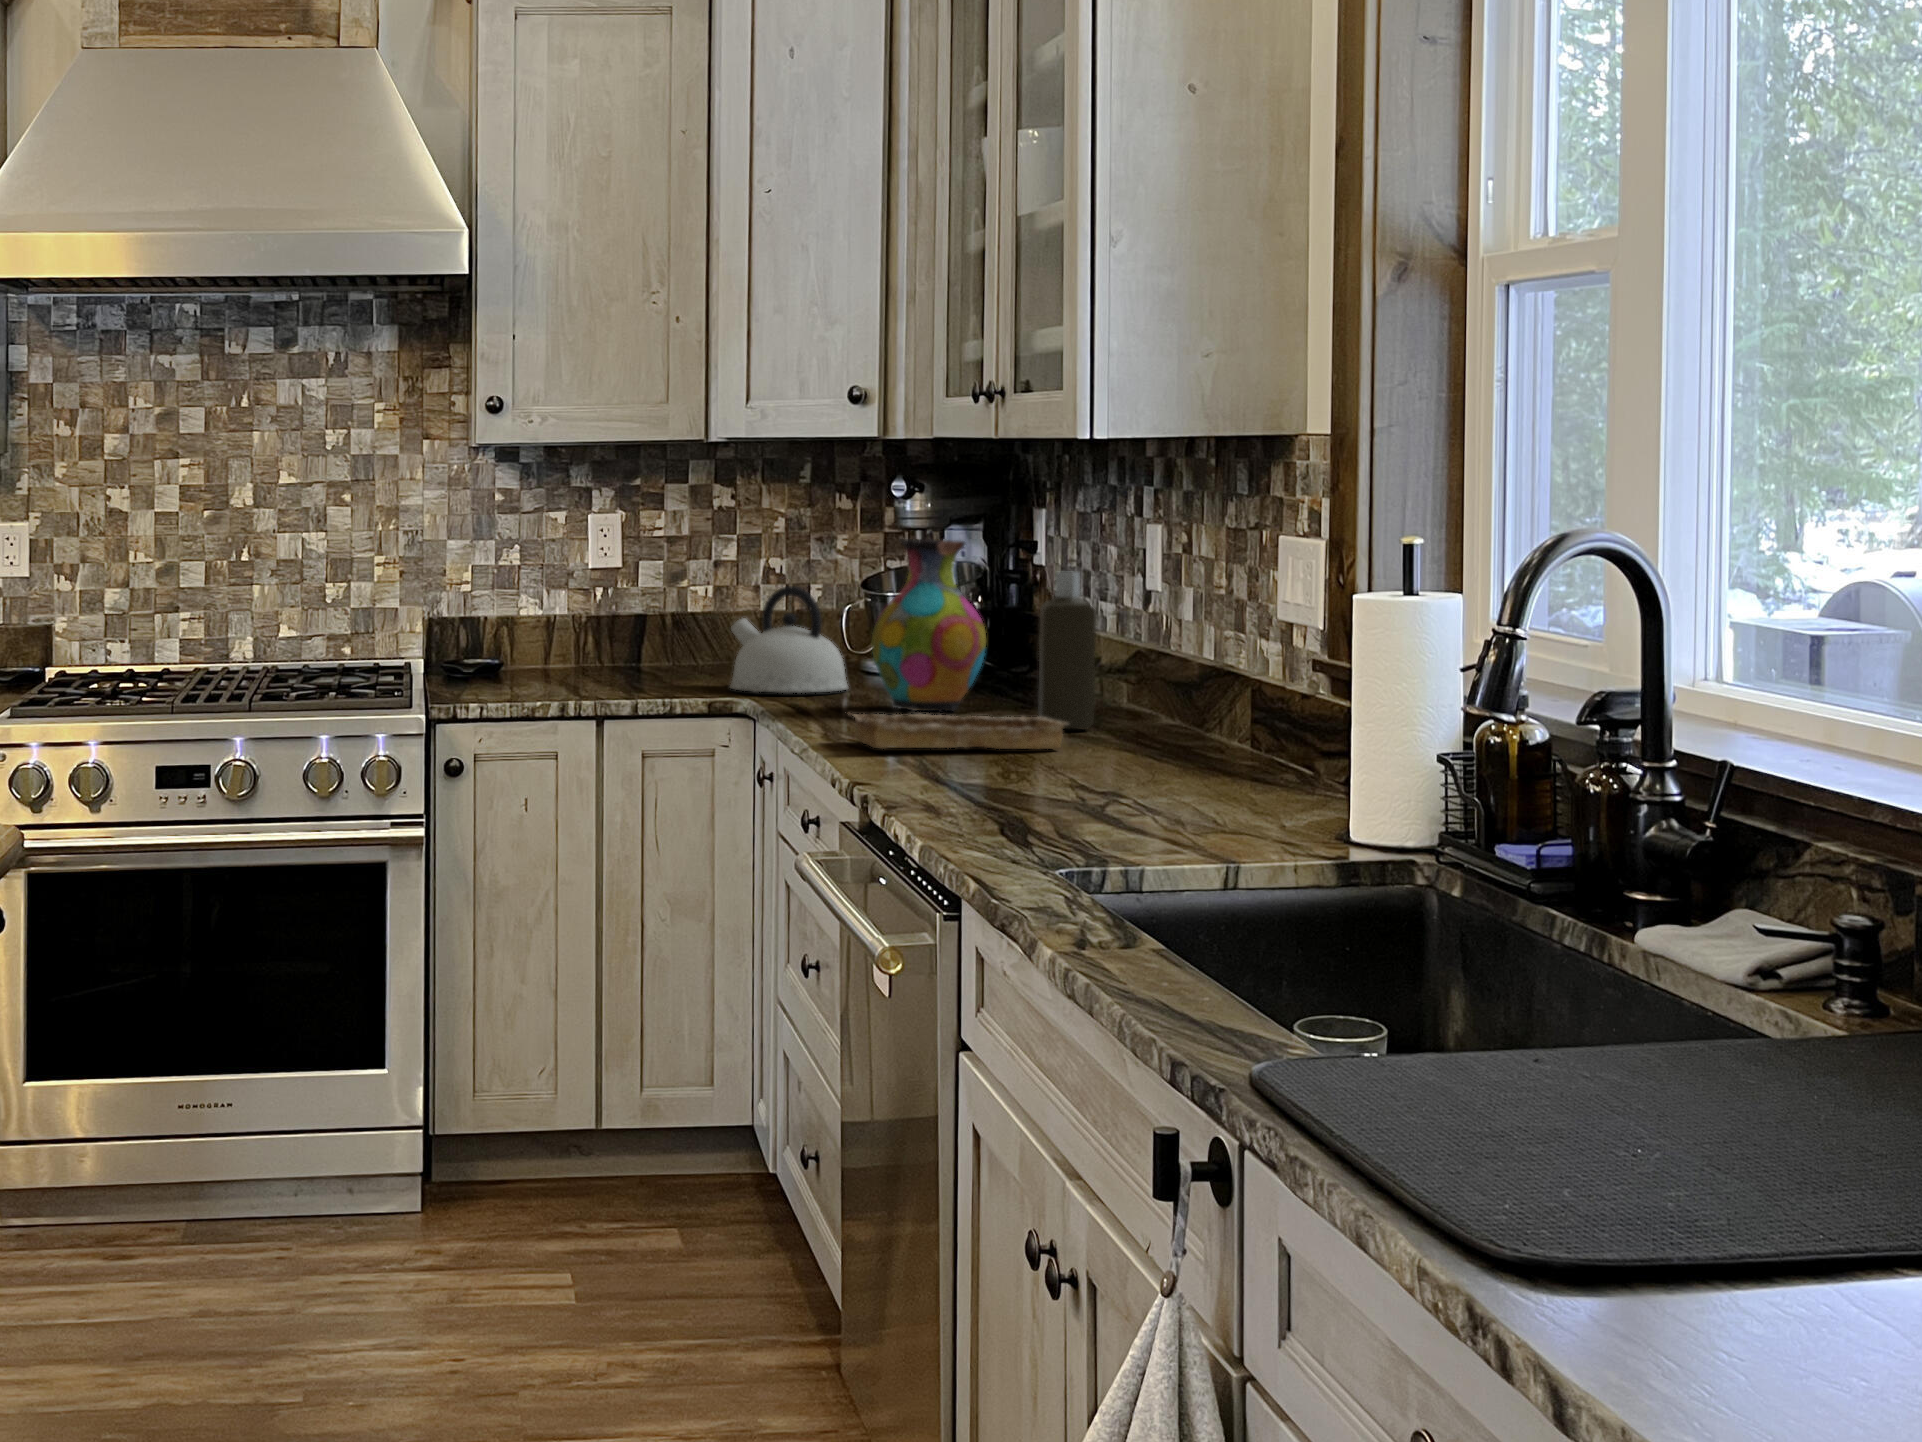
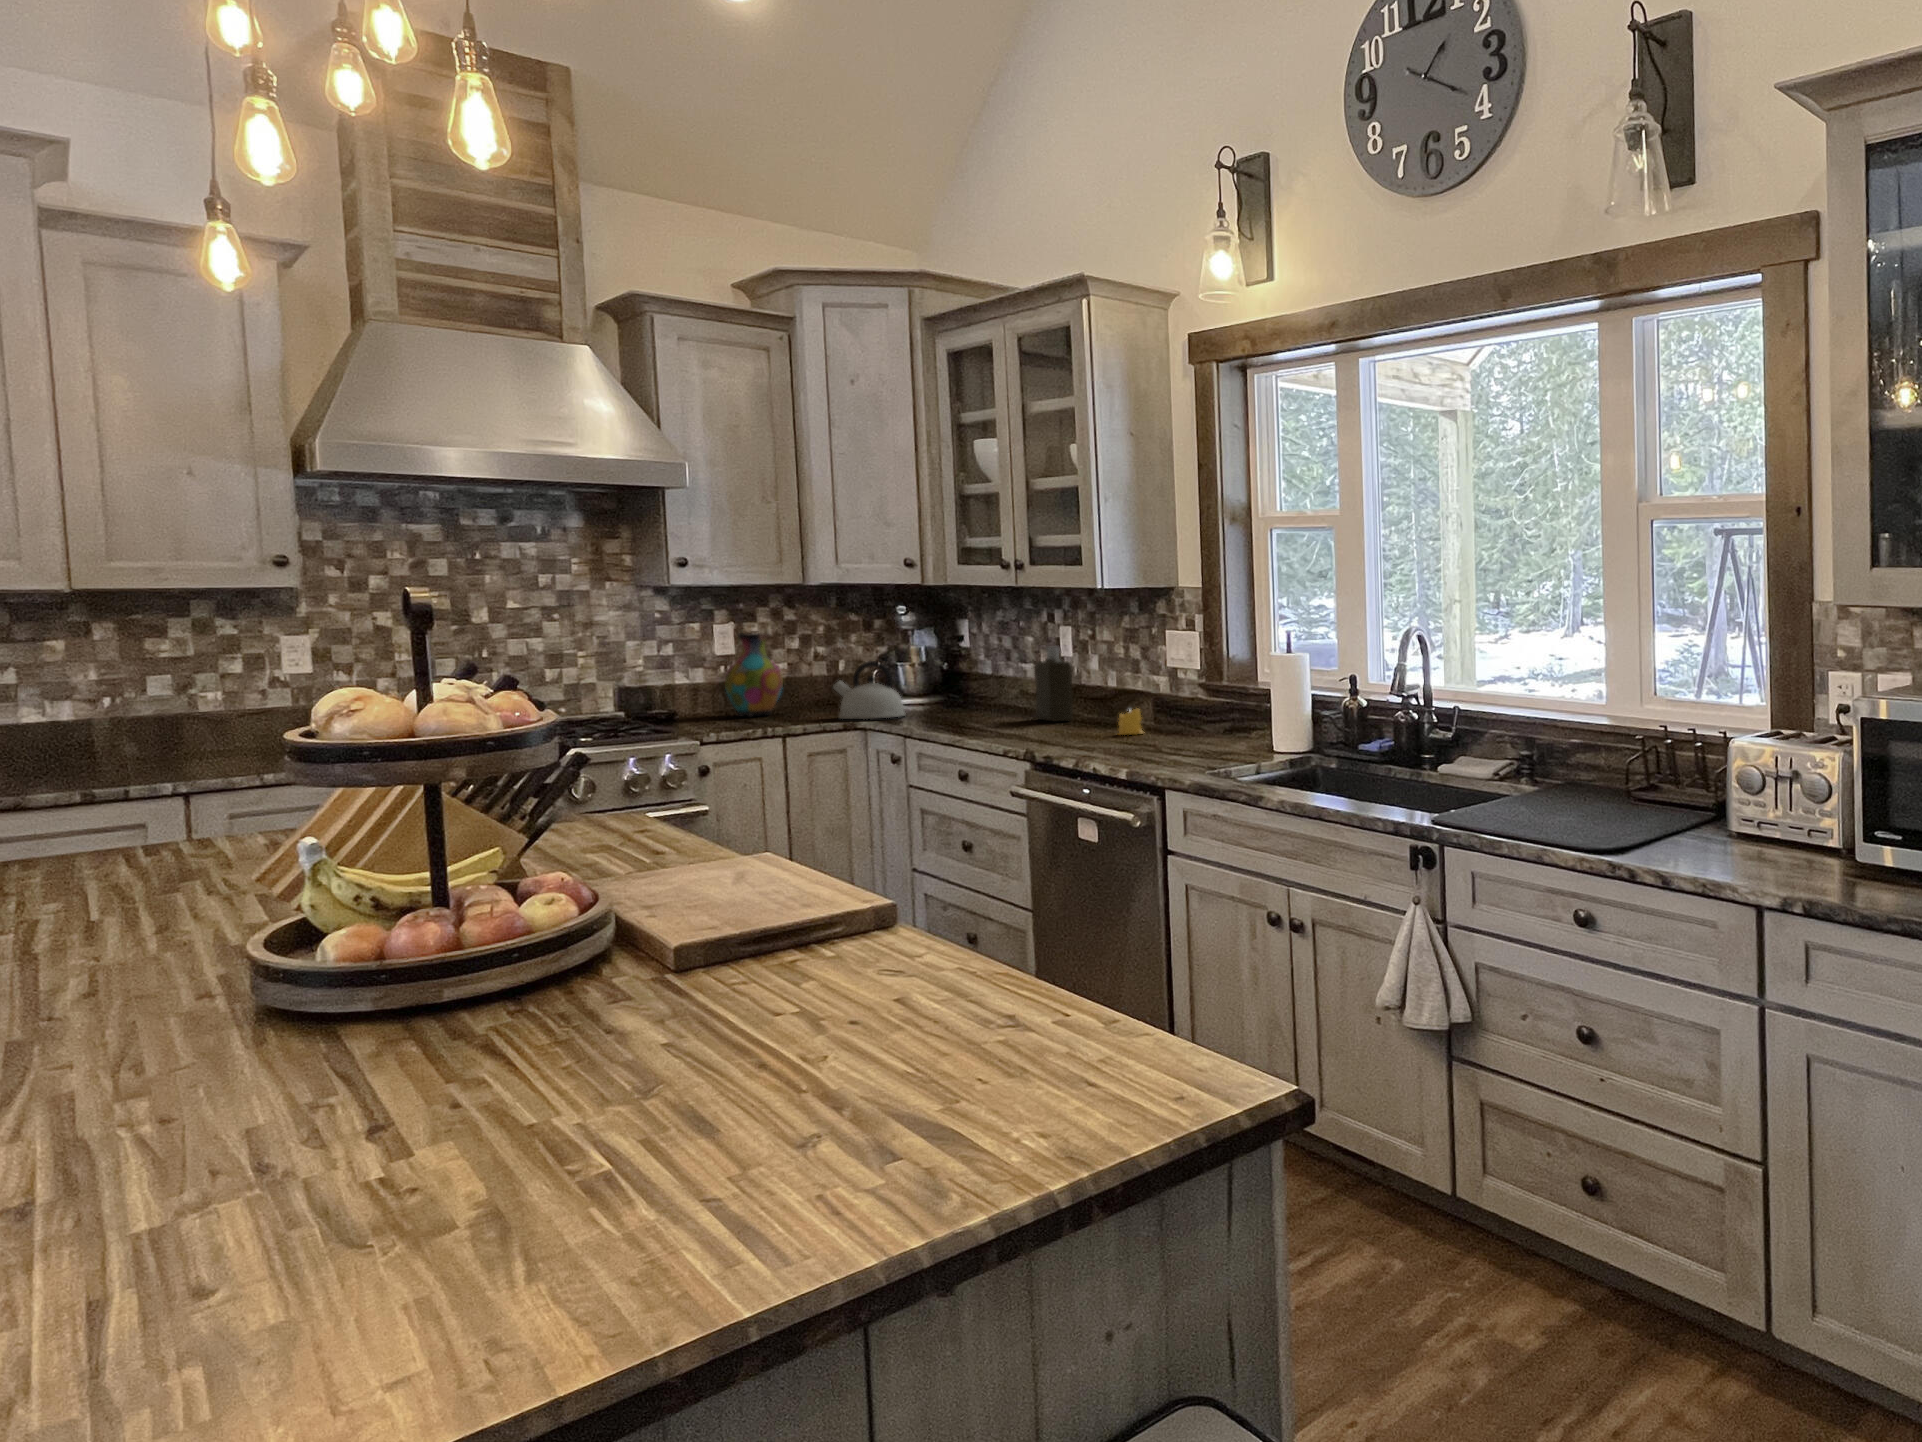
vase: present [872,539,986,711] -> present [725,633,783,716]
tray: present [854,714,1069,749] -> none [975,715,1085,733]
candle: none [1084,716,1150,780] -> present [1118,709,1143,735]

